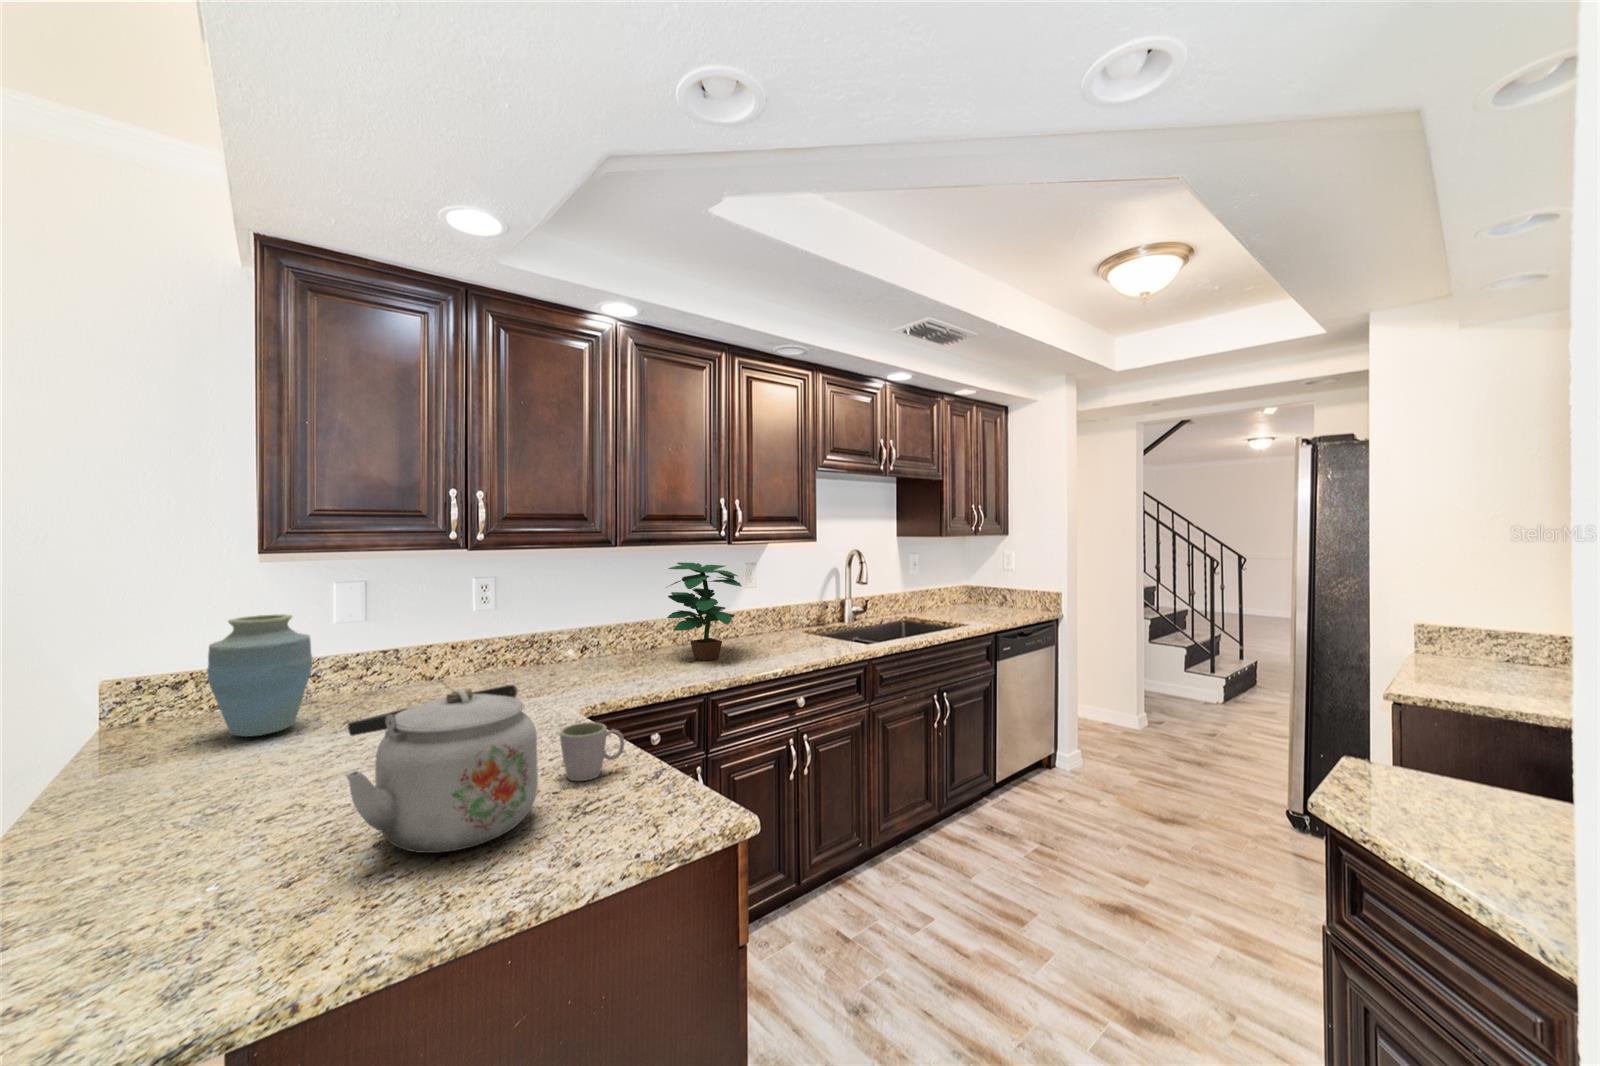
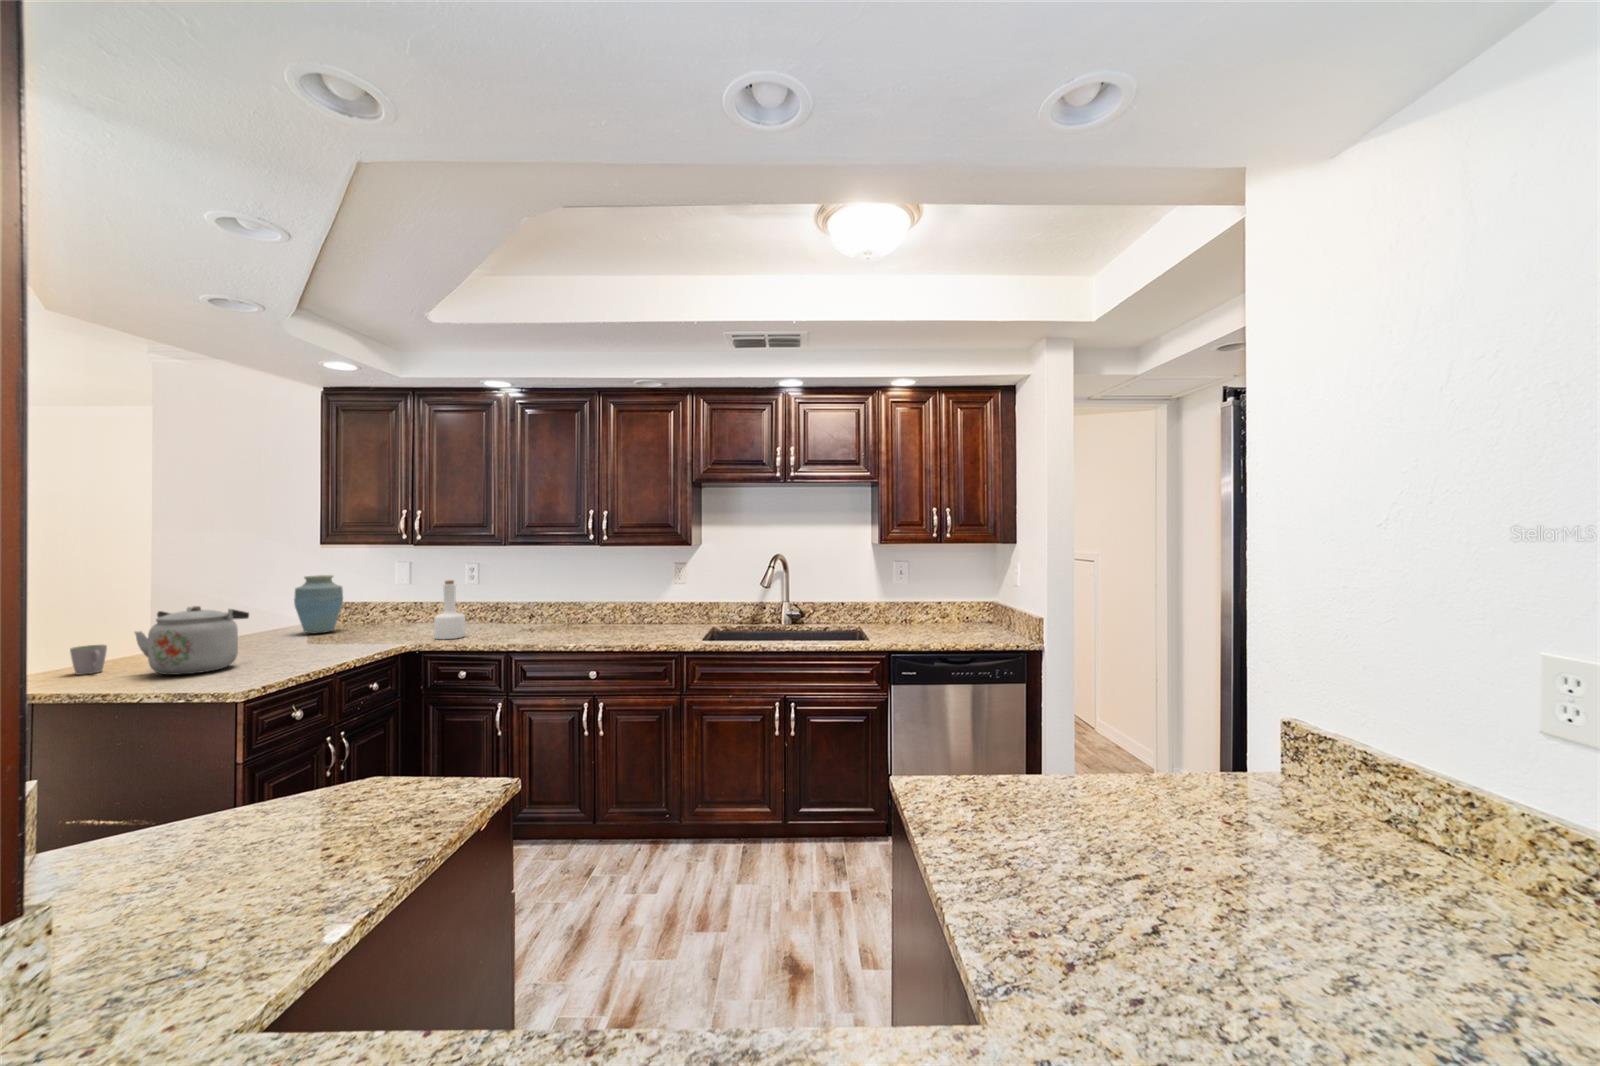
potted plant: present [667,563,741,661] -> none [536,558,608,633]
bottle: none [567,603,612,695] -> present [434,580,465,639]
mug: present [560,722,624,781] -> present [70,645,107,675]

